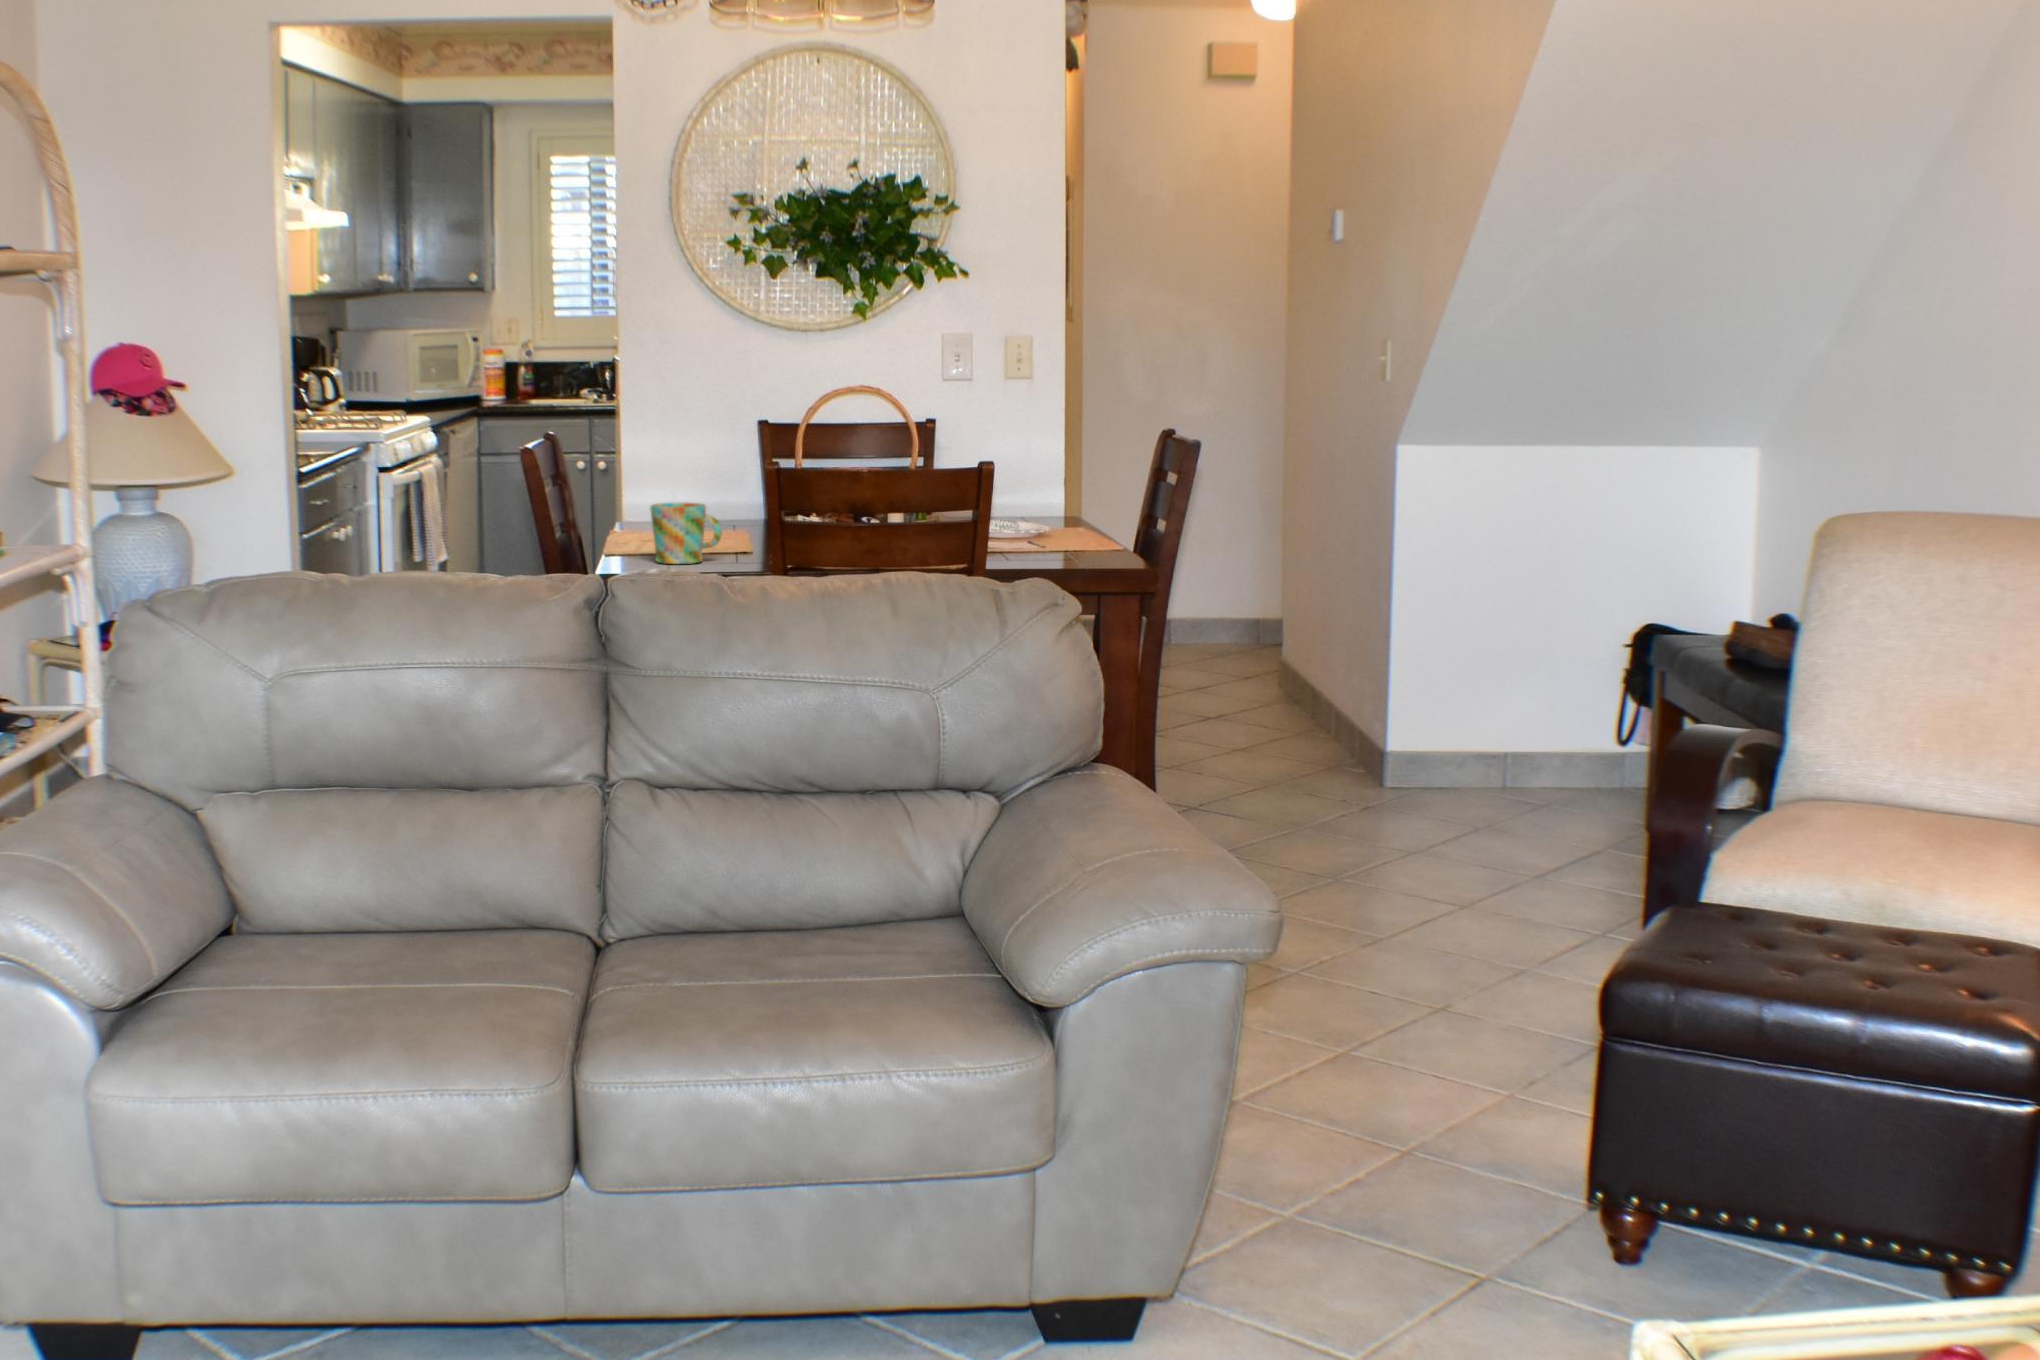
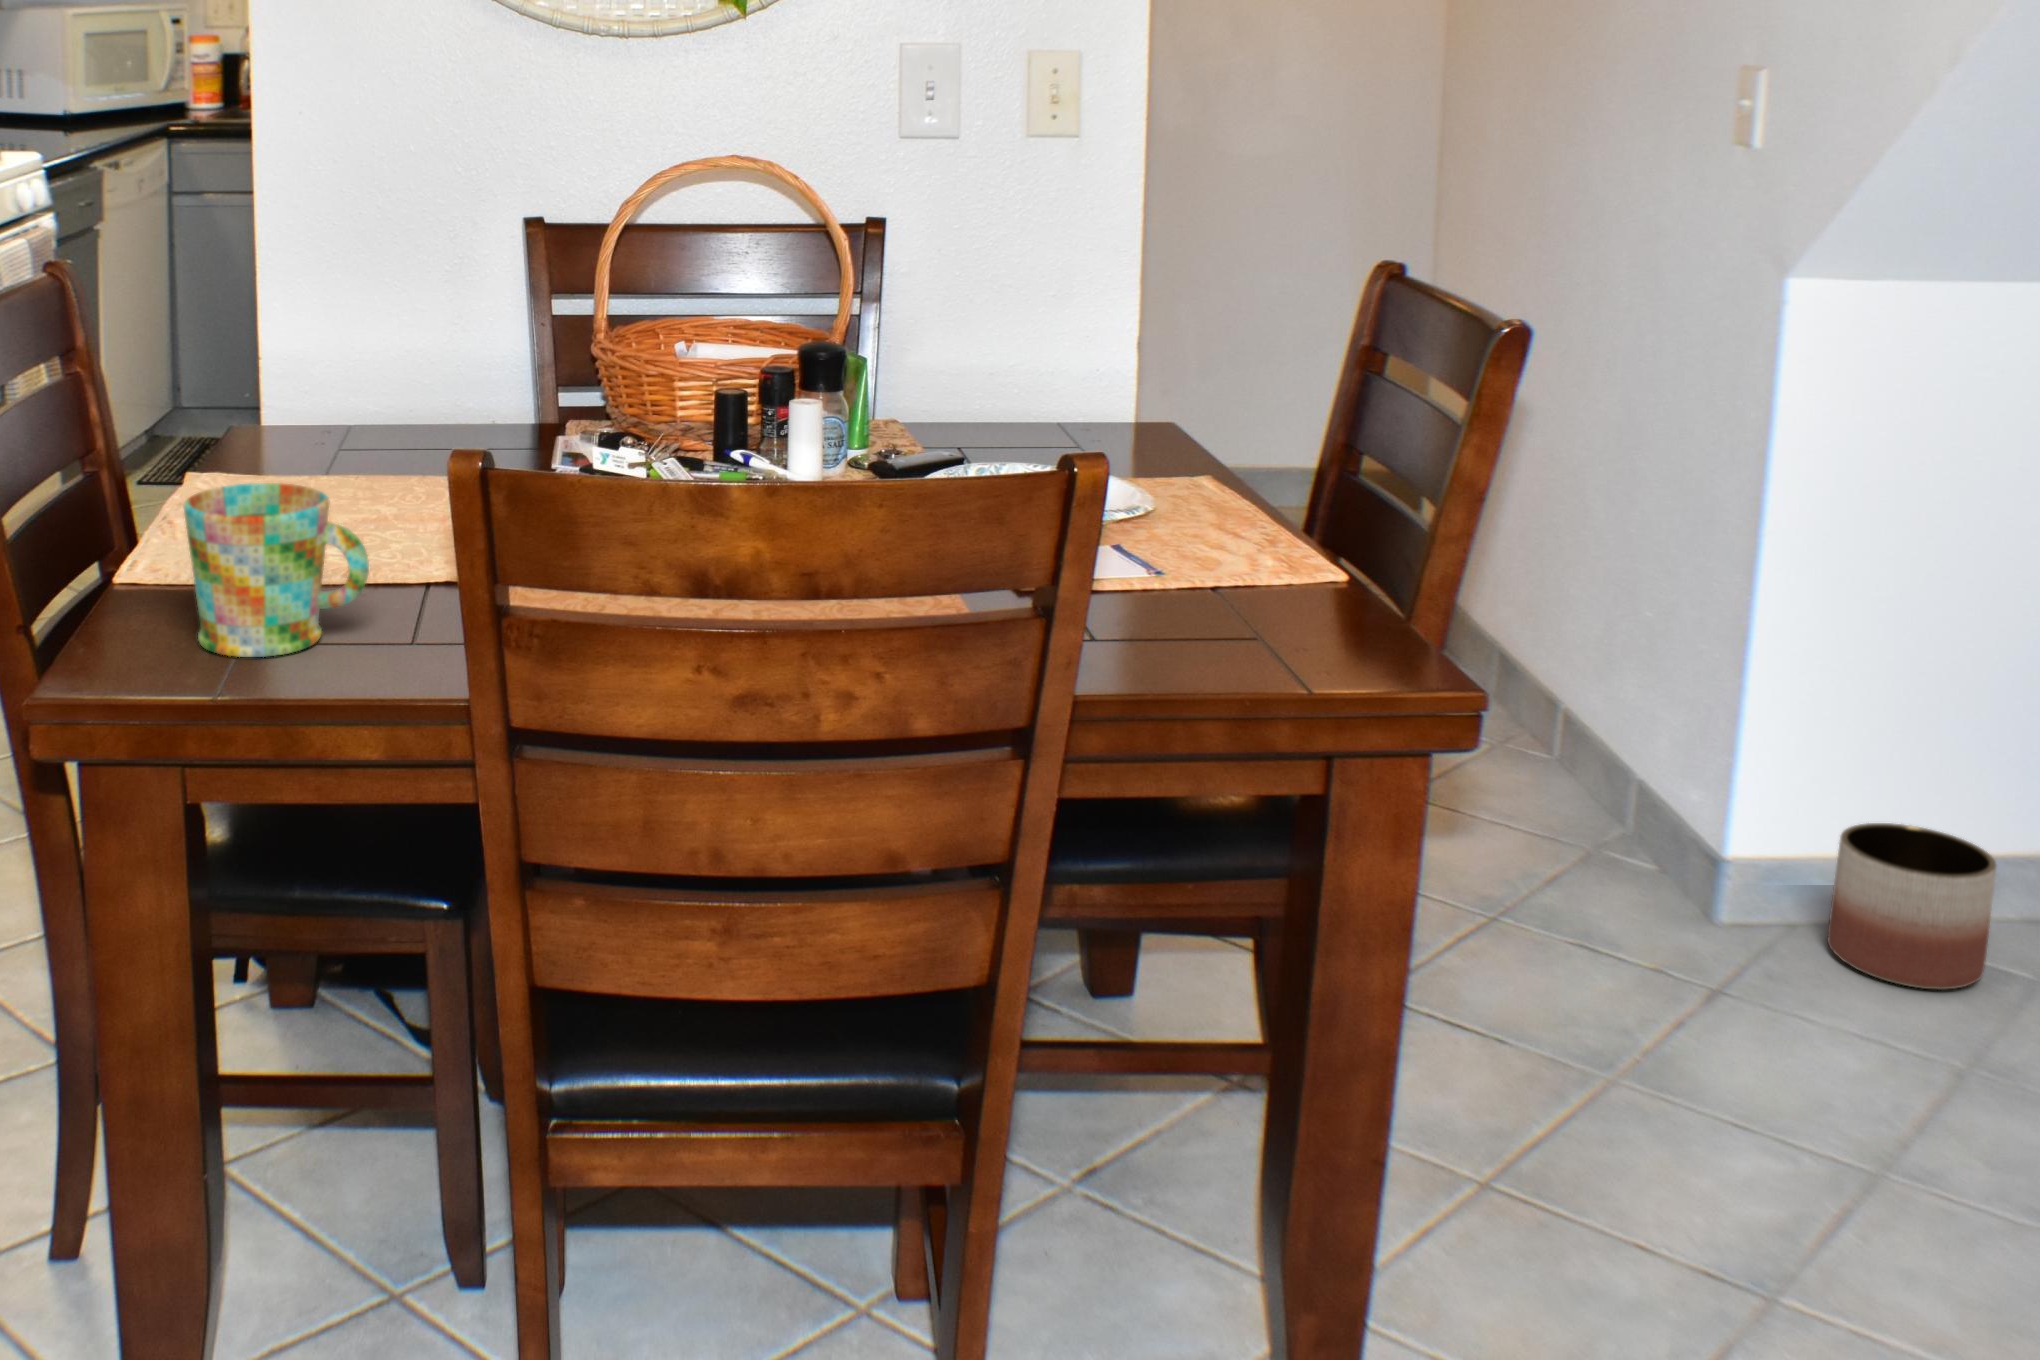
planter: none [1422,726,1495,798] -> present [1827,823,1996,990]

